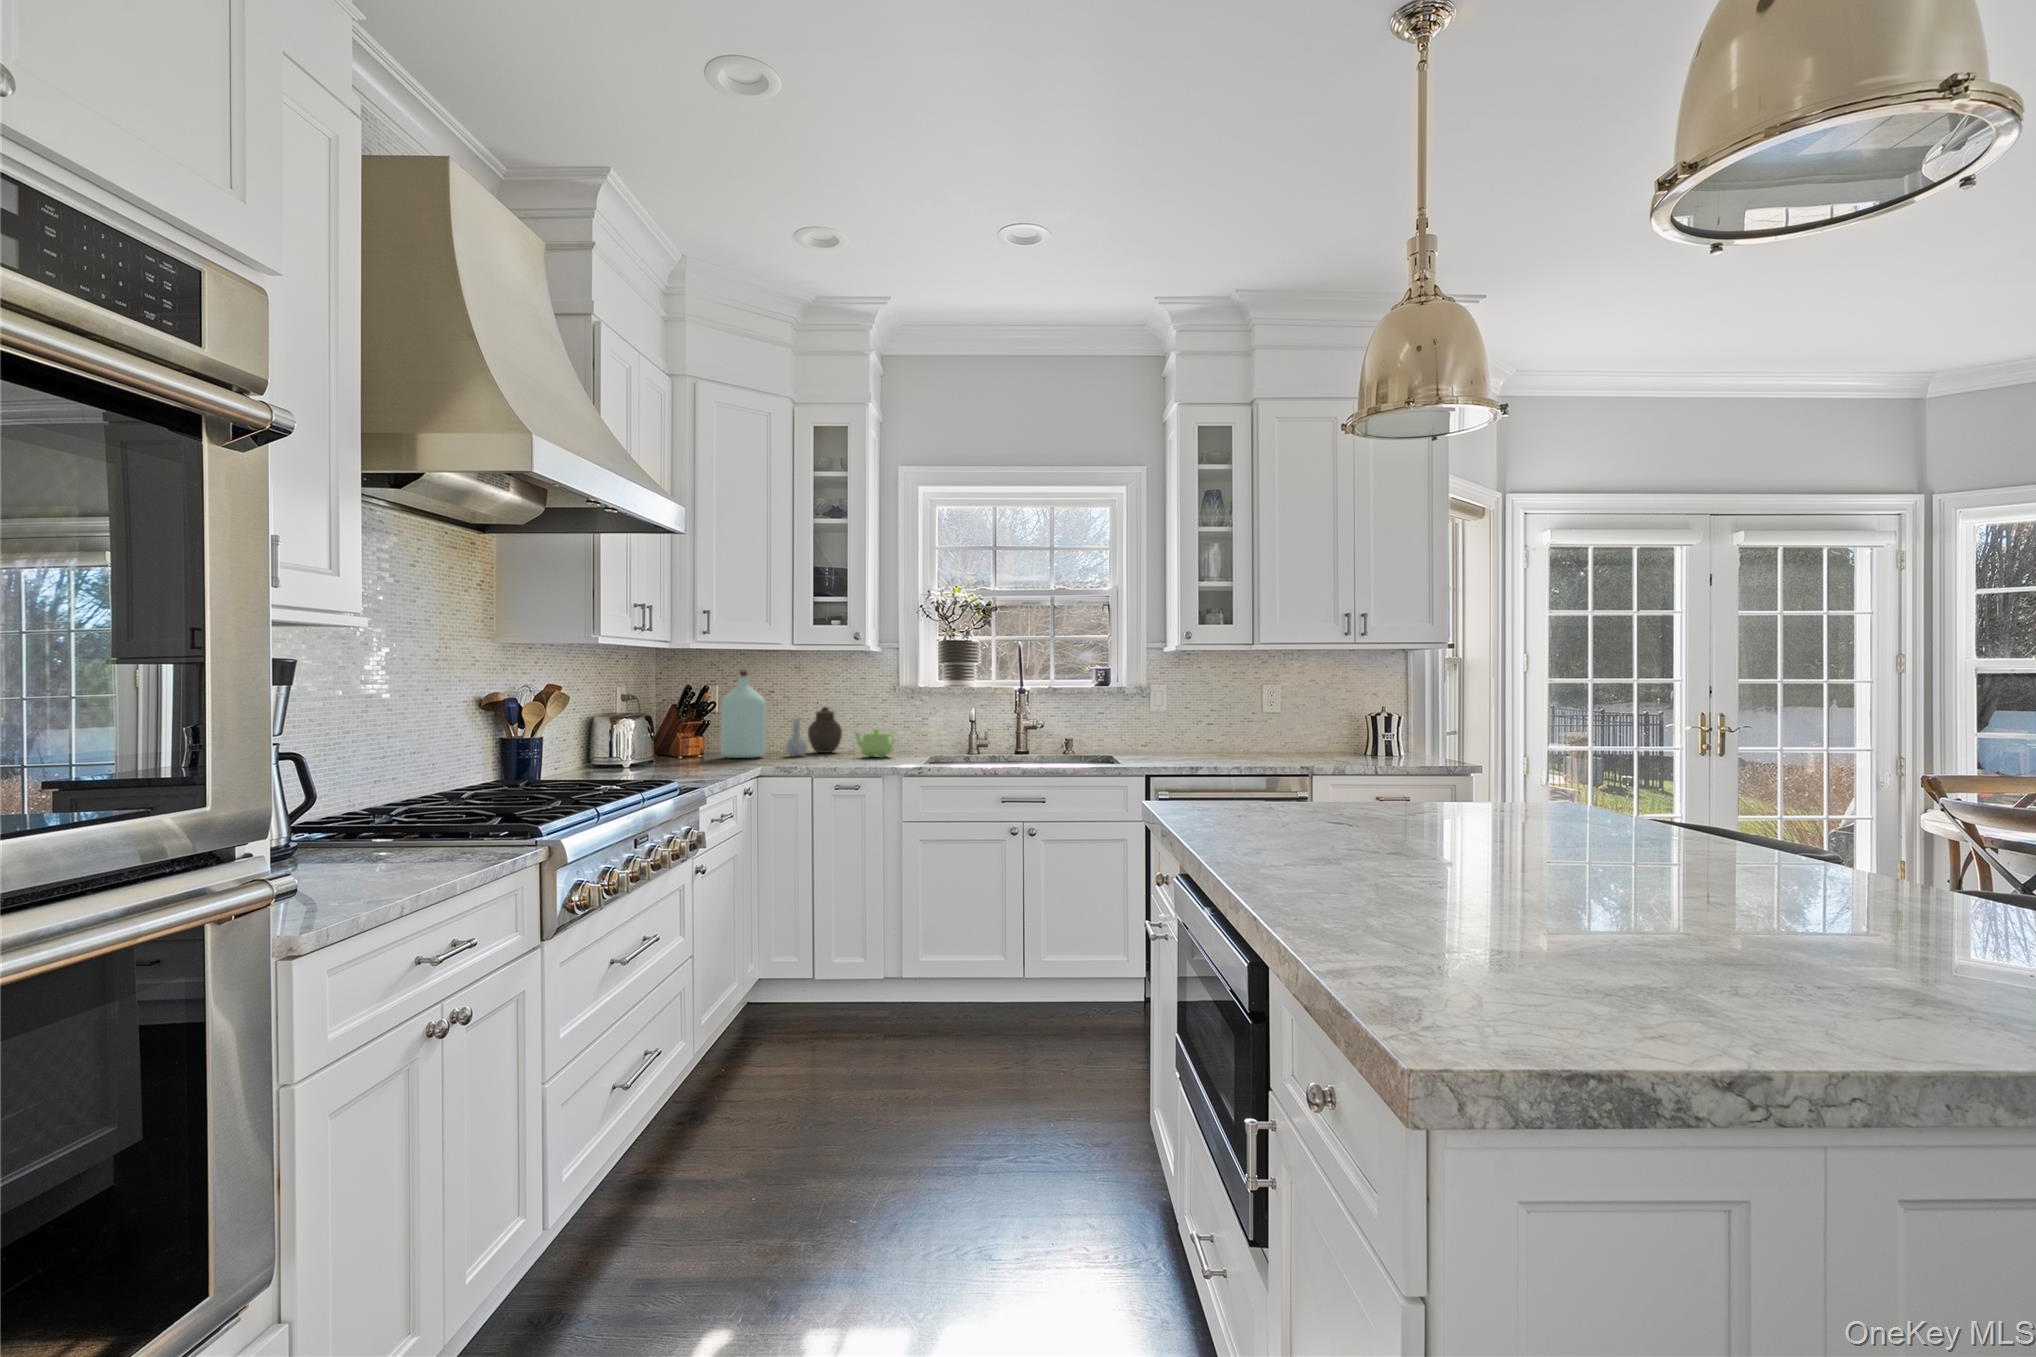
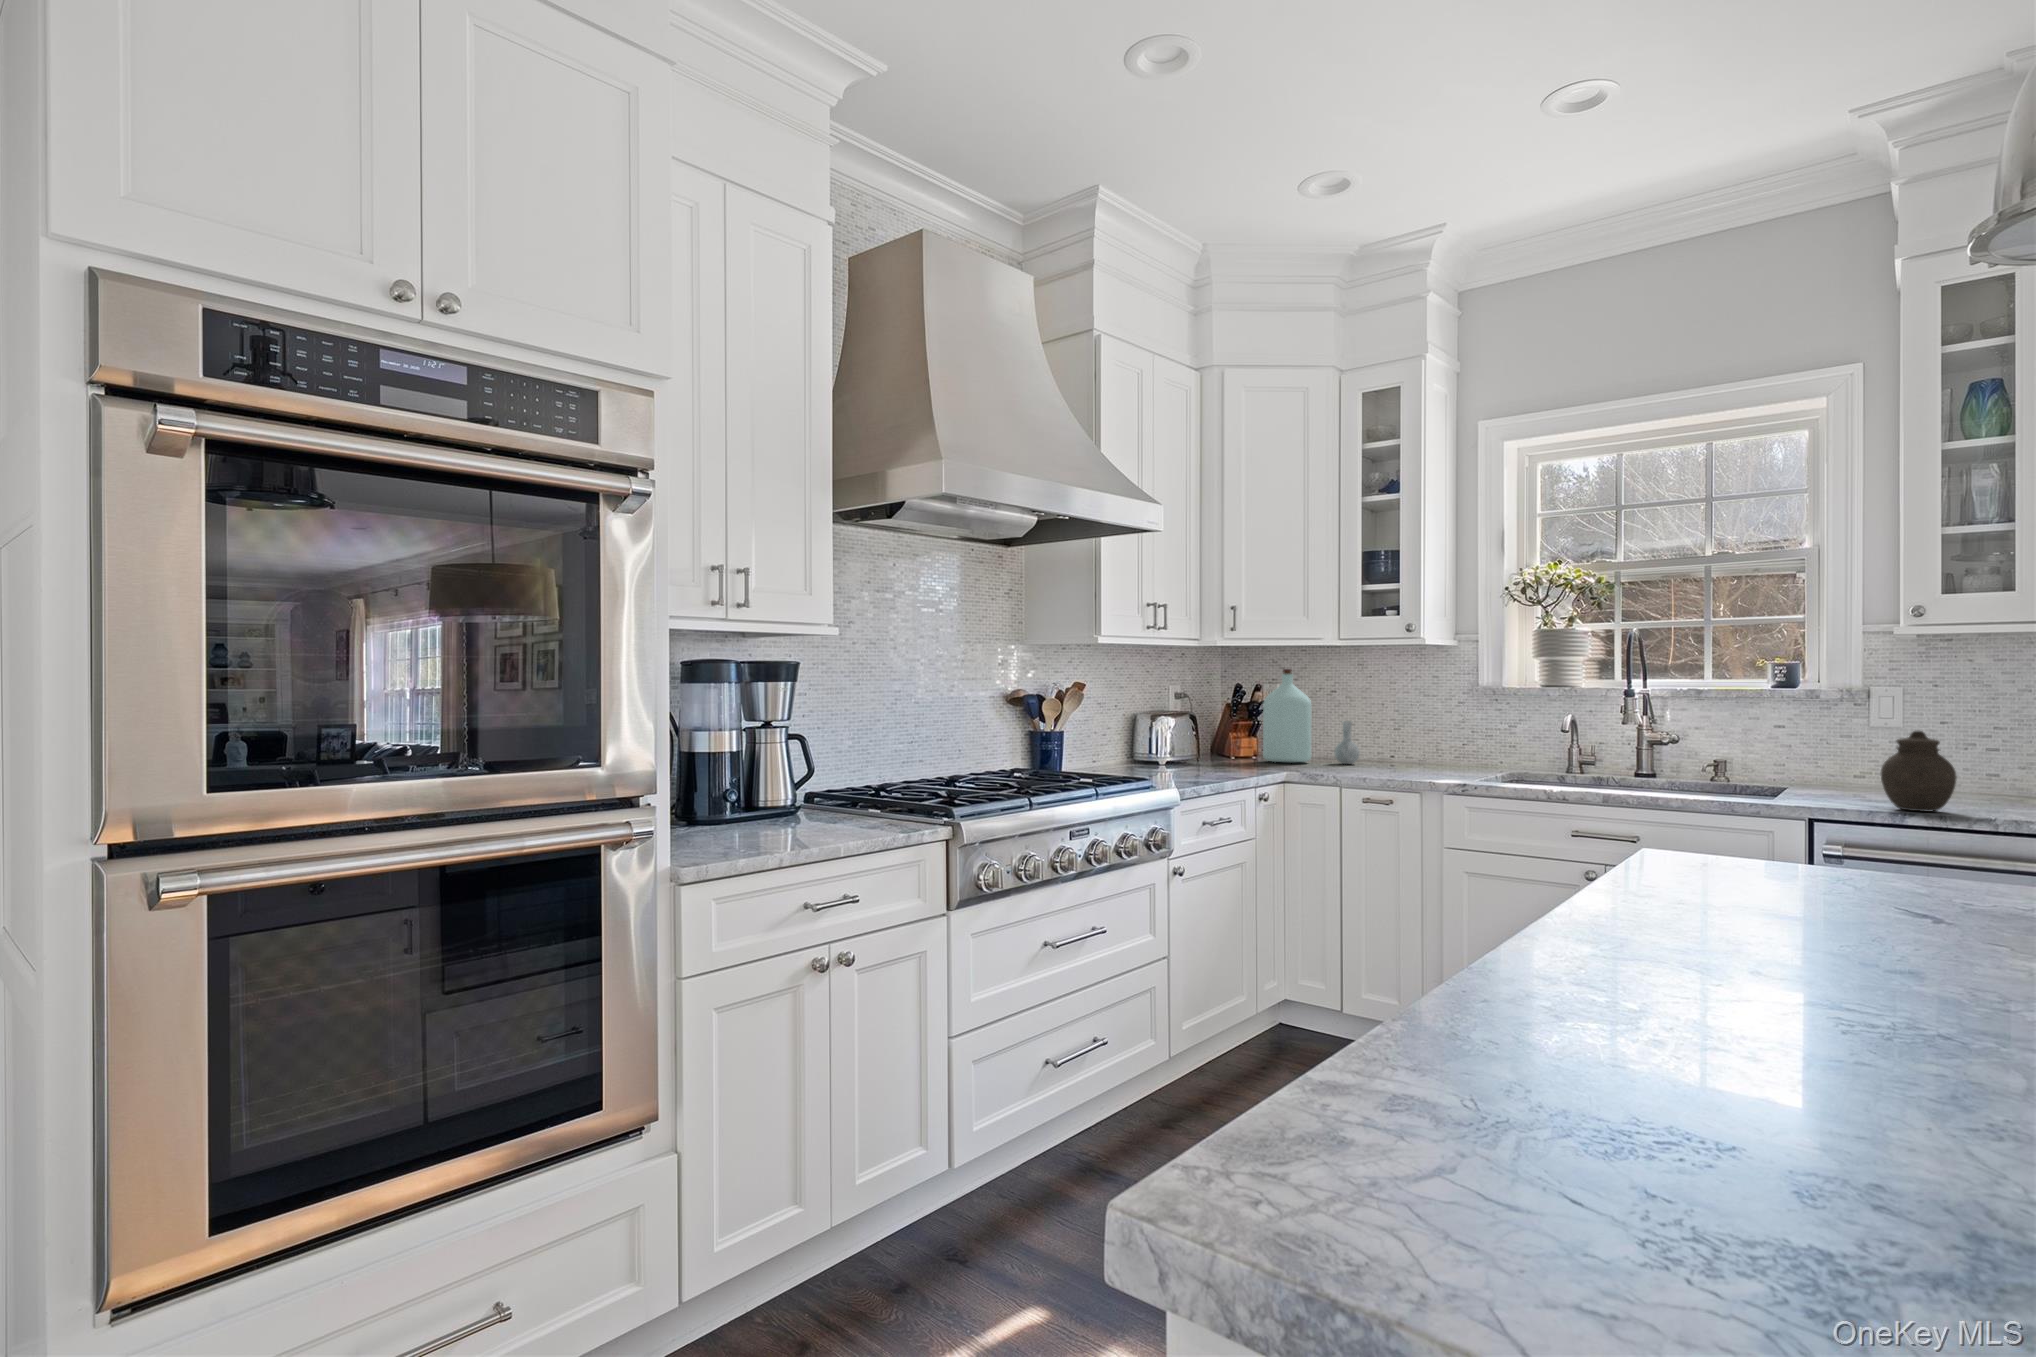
jar: present [808,707,842,753] -> present [1881,731,1956,812]
teapot: present [855,729,894,758] -> none [1409,737,1459,771]

